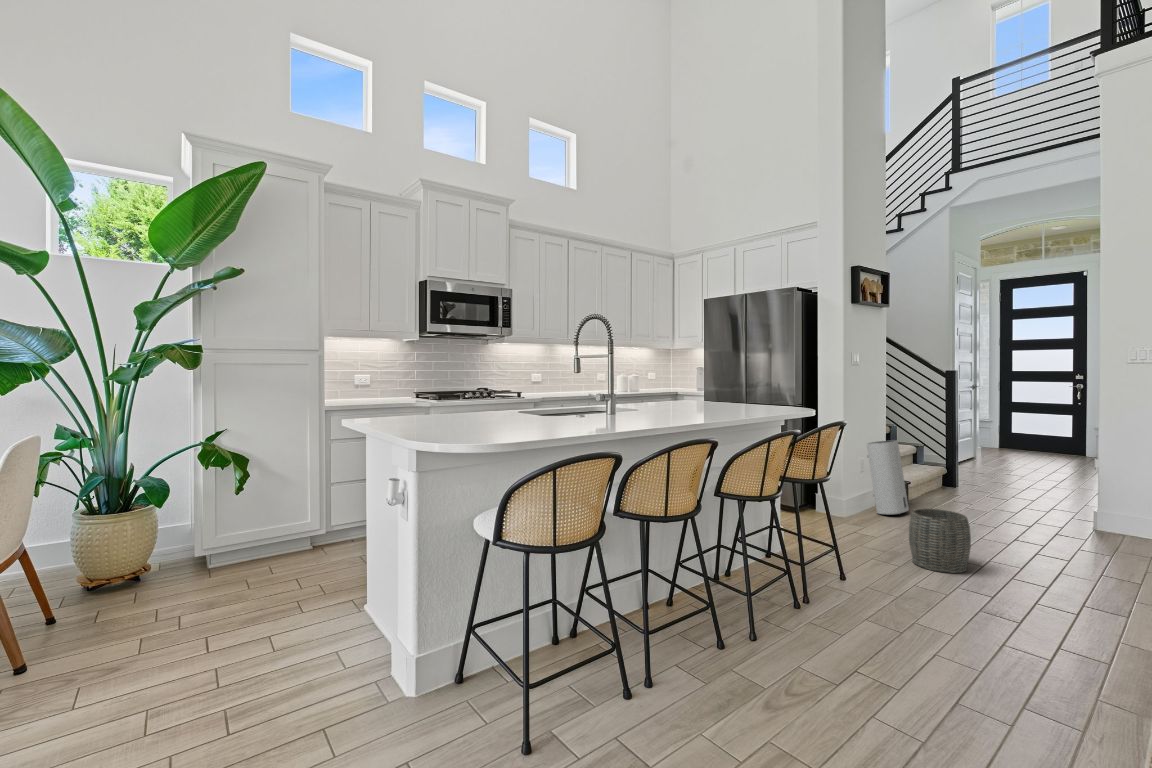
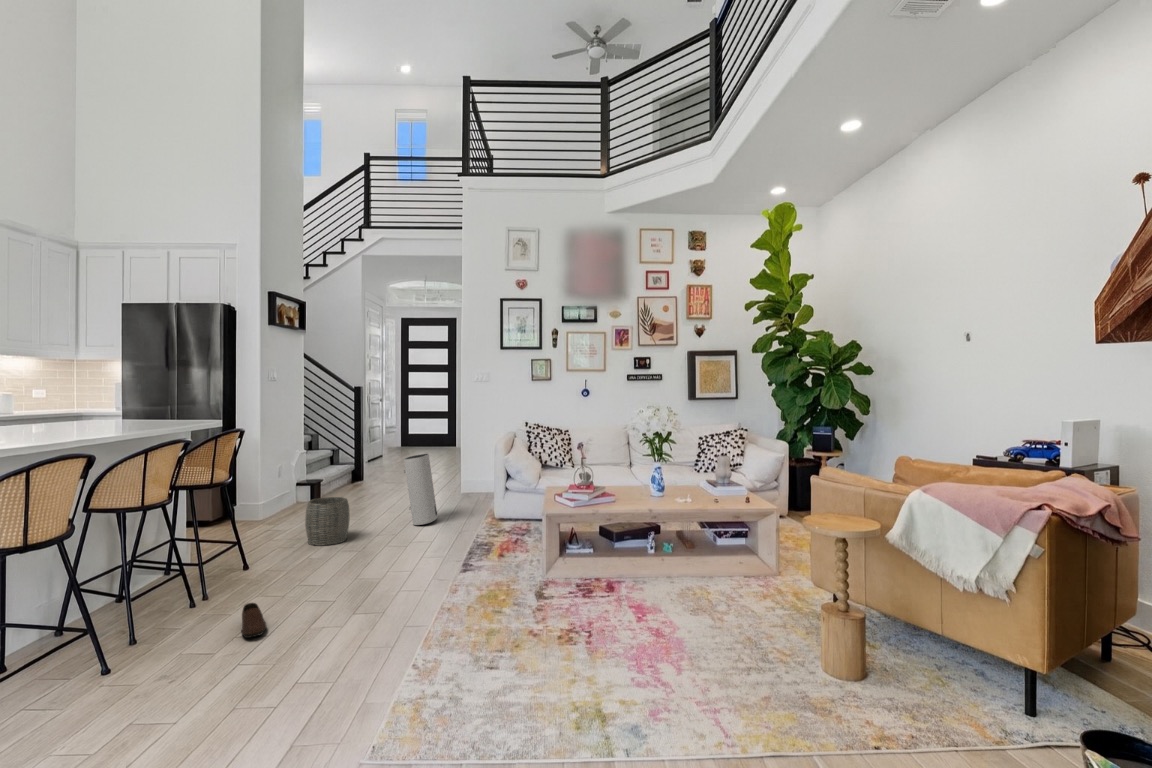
air purifier: present [867,440,909,515] -> present [404,454,438,525]
shoe: none [859,636,895,689] -> present [241,603,267,638]

